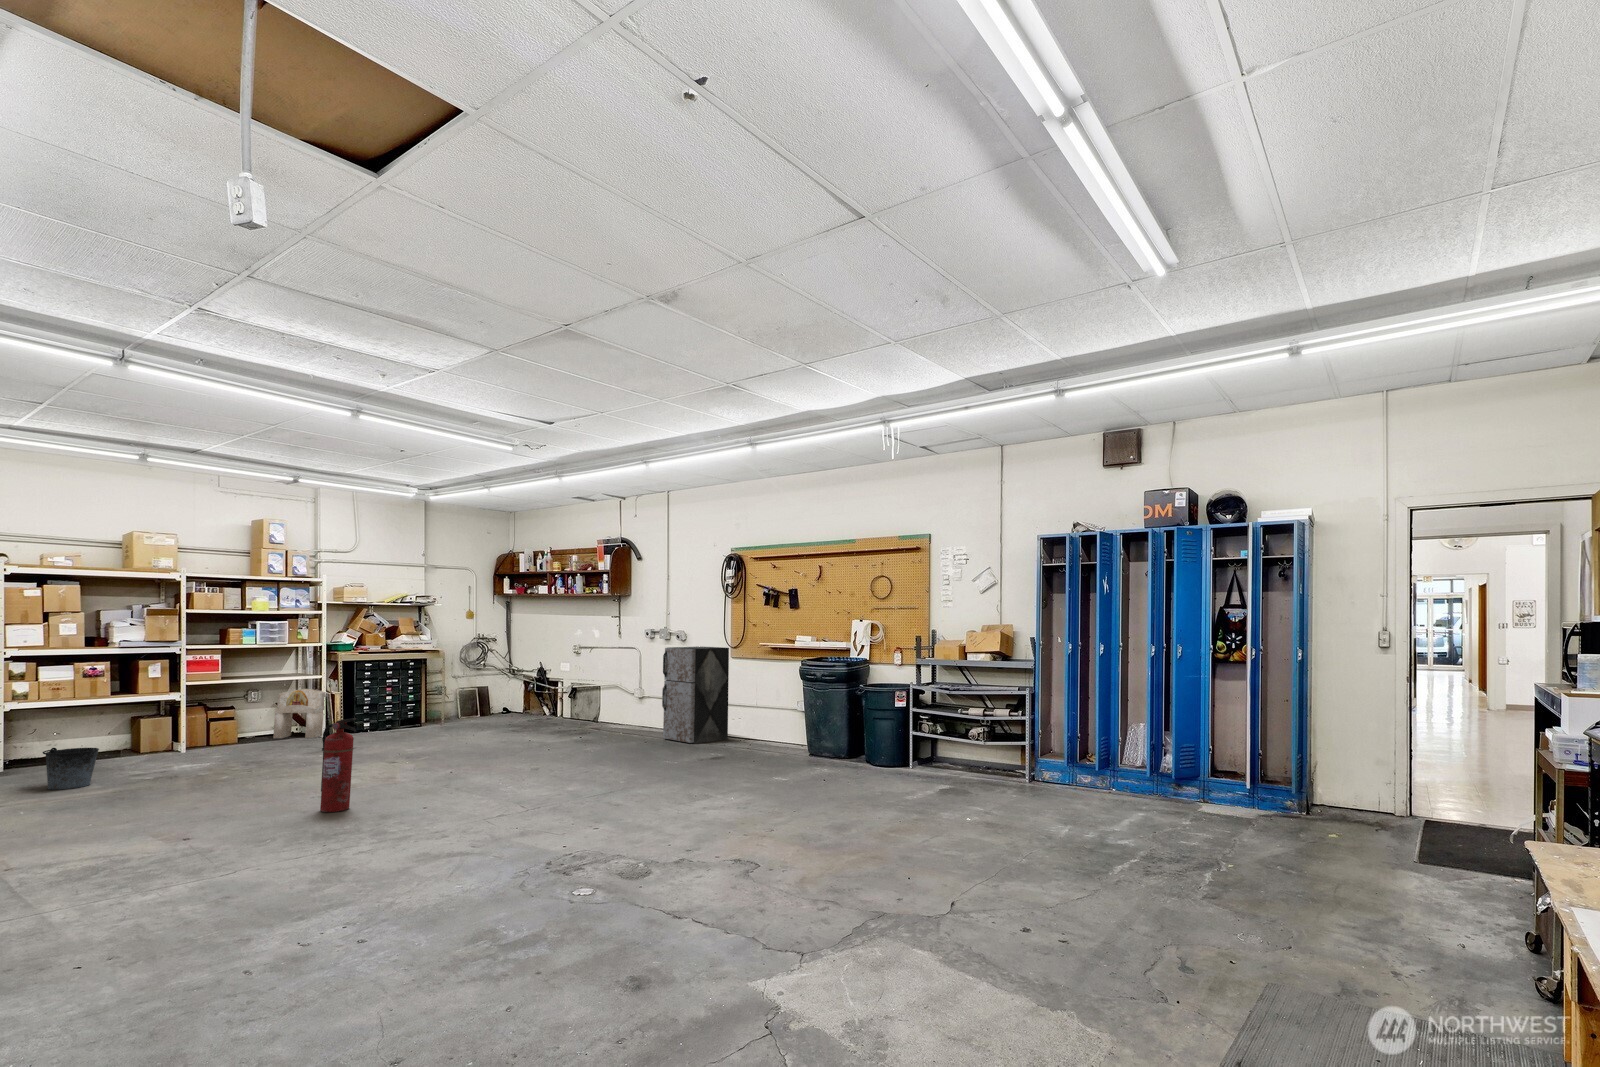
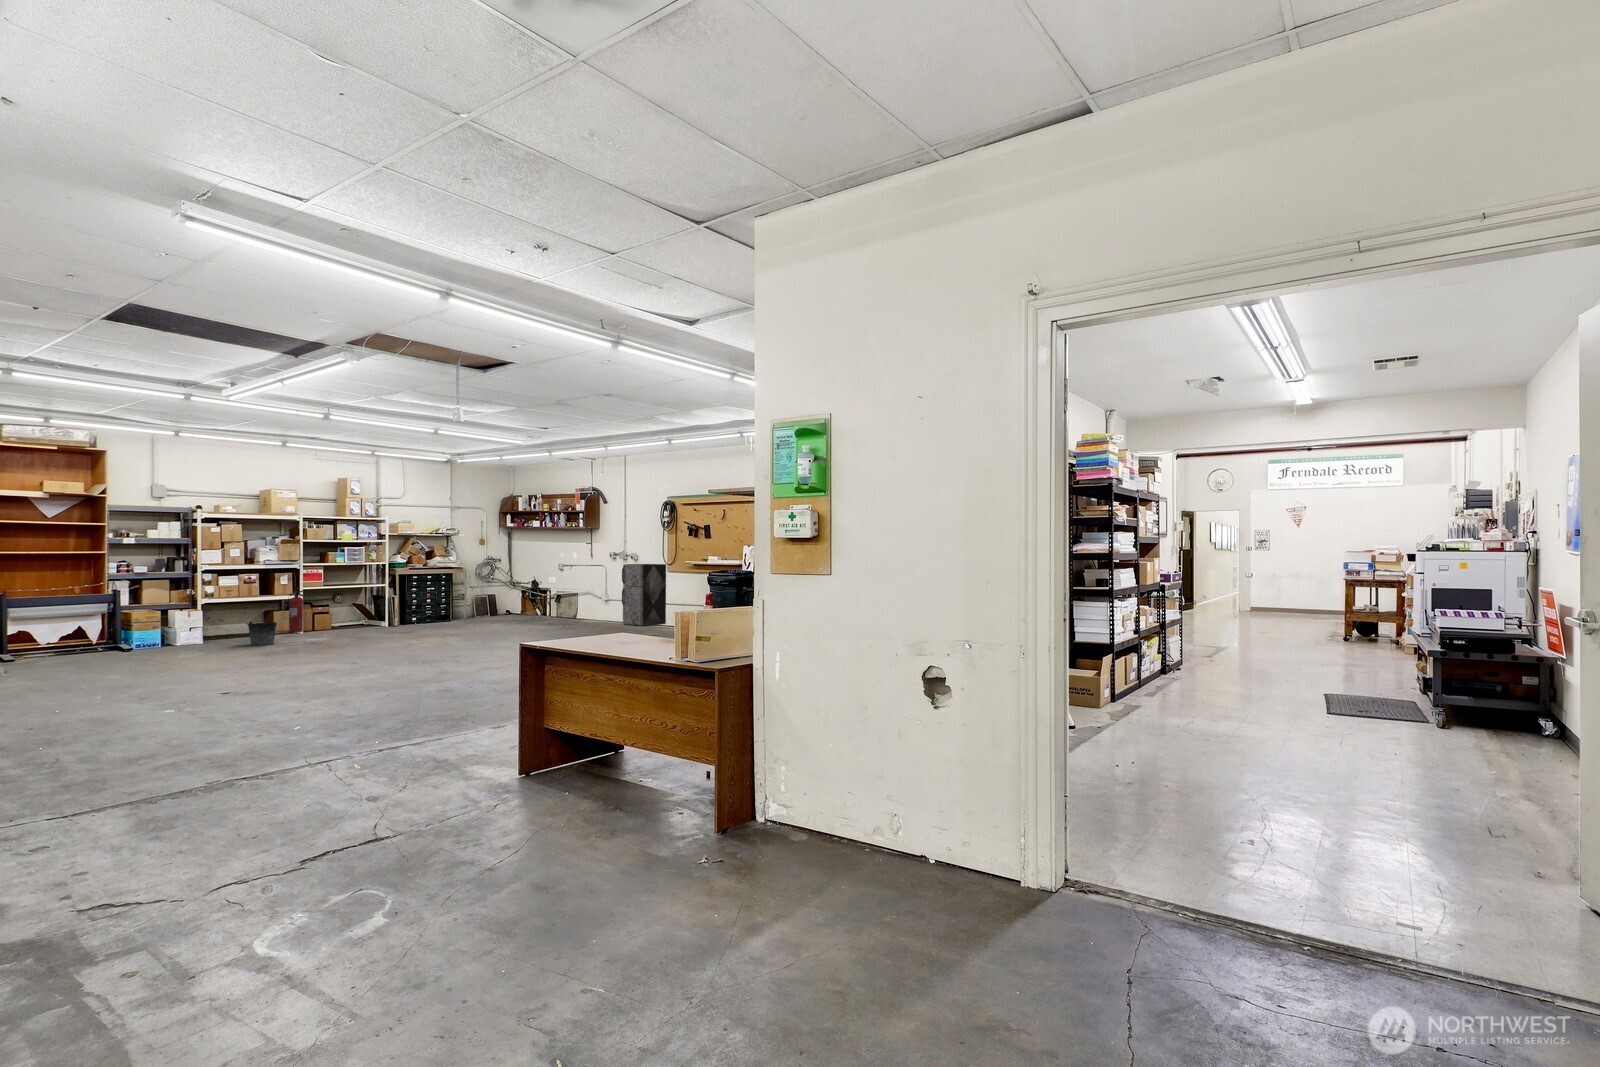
stool: present [273,689,325,738] -> none [359,593,391,625]
fire extinguisher: present [320,718,356,812] -> present [288,591,304,632]

